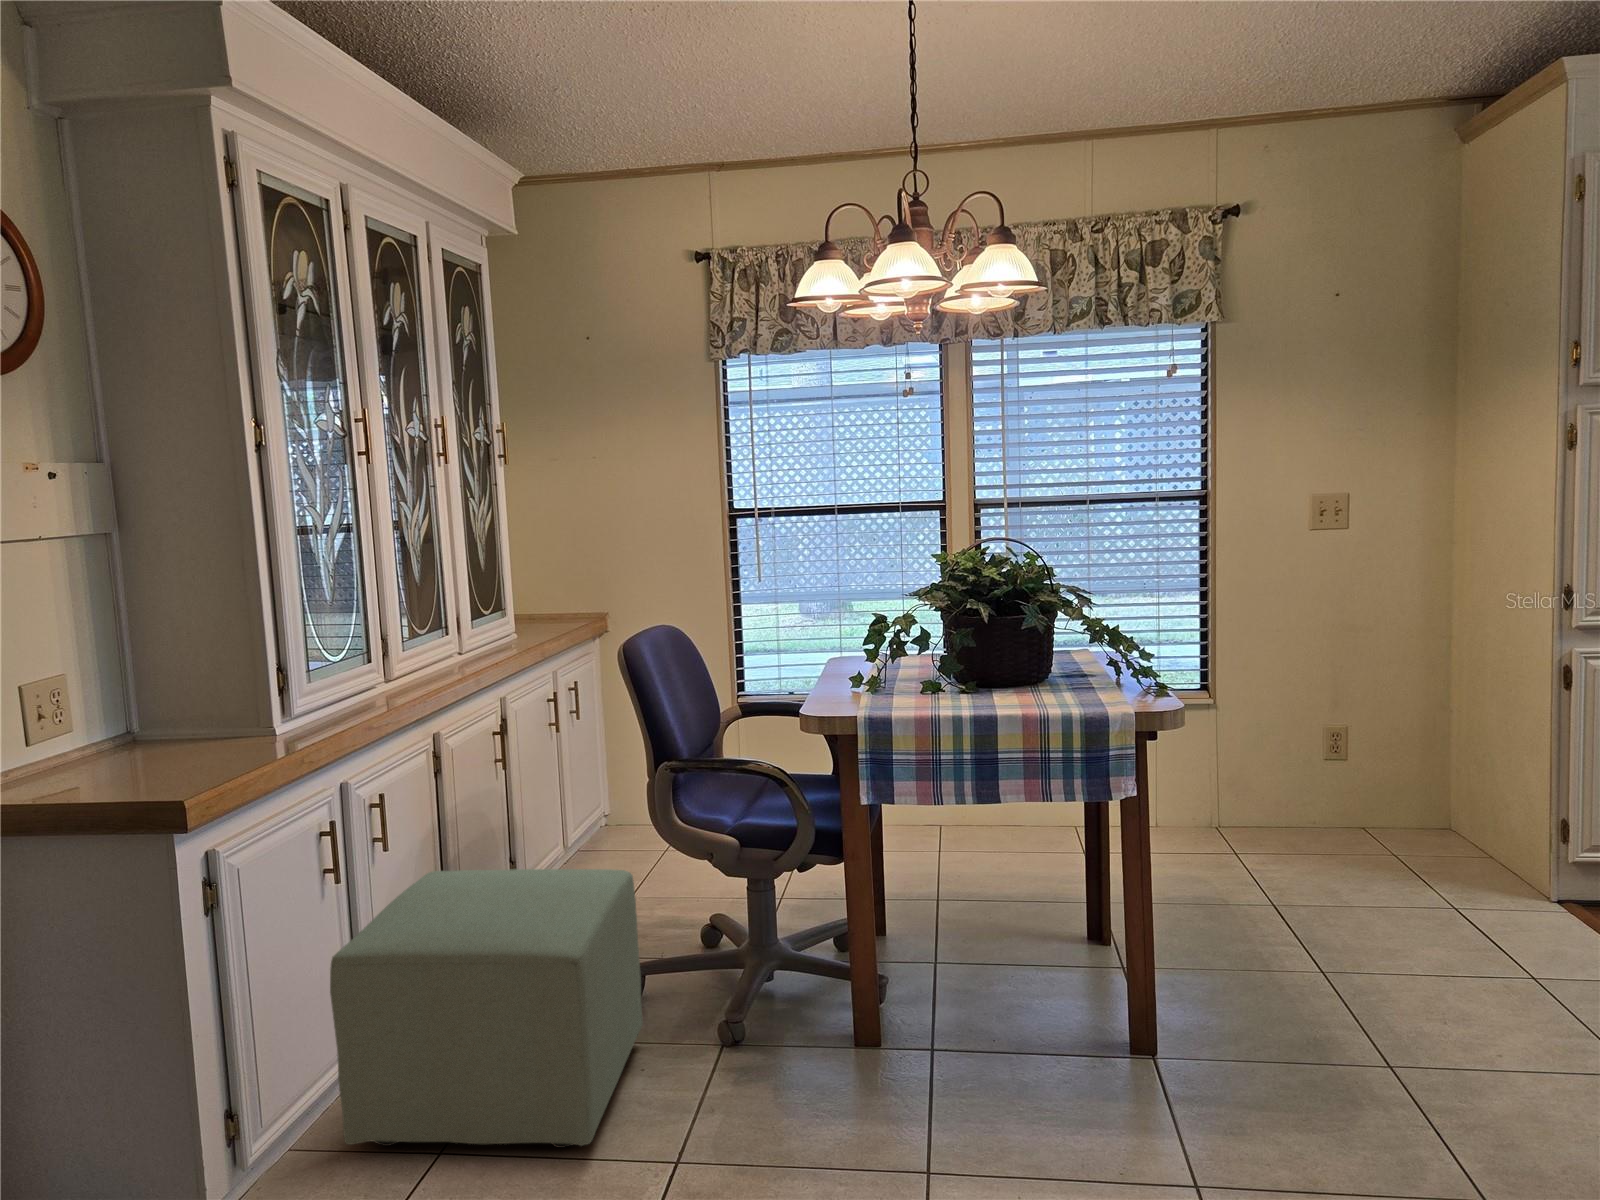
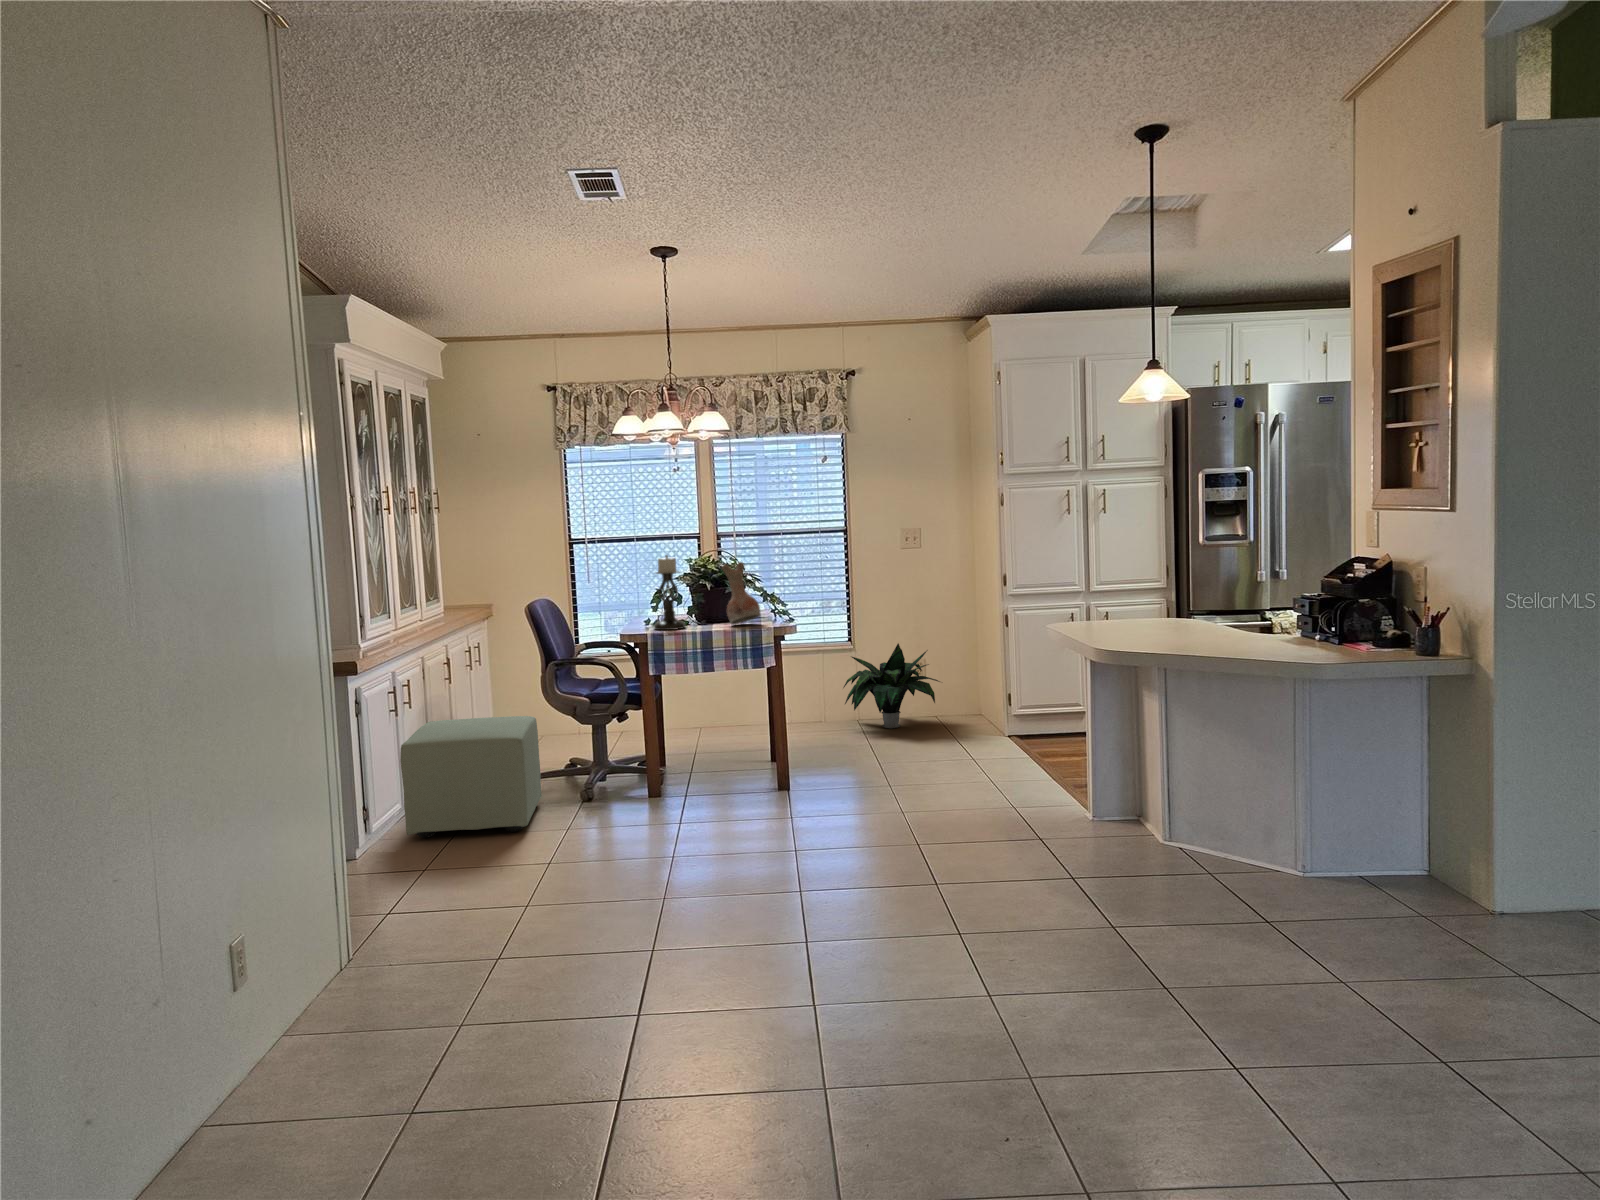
candle holder: none [871,550,937,709] -> present [654,555,685,630]
vase: none [1014,565,1098,697] -> present [722,562,761,624]
potted plant: none [1202,704,1393,862] -> present [843,643,940,728]

